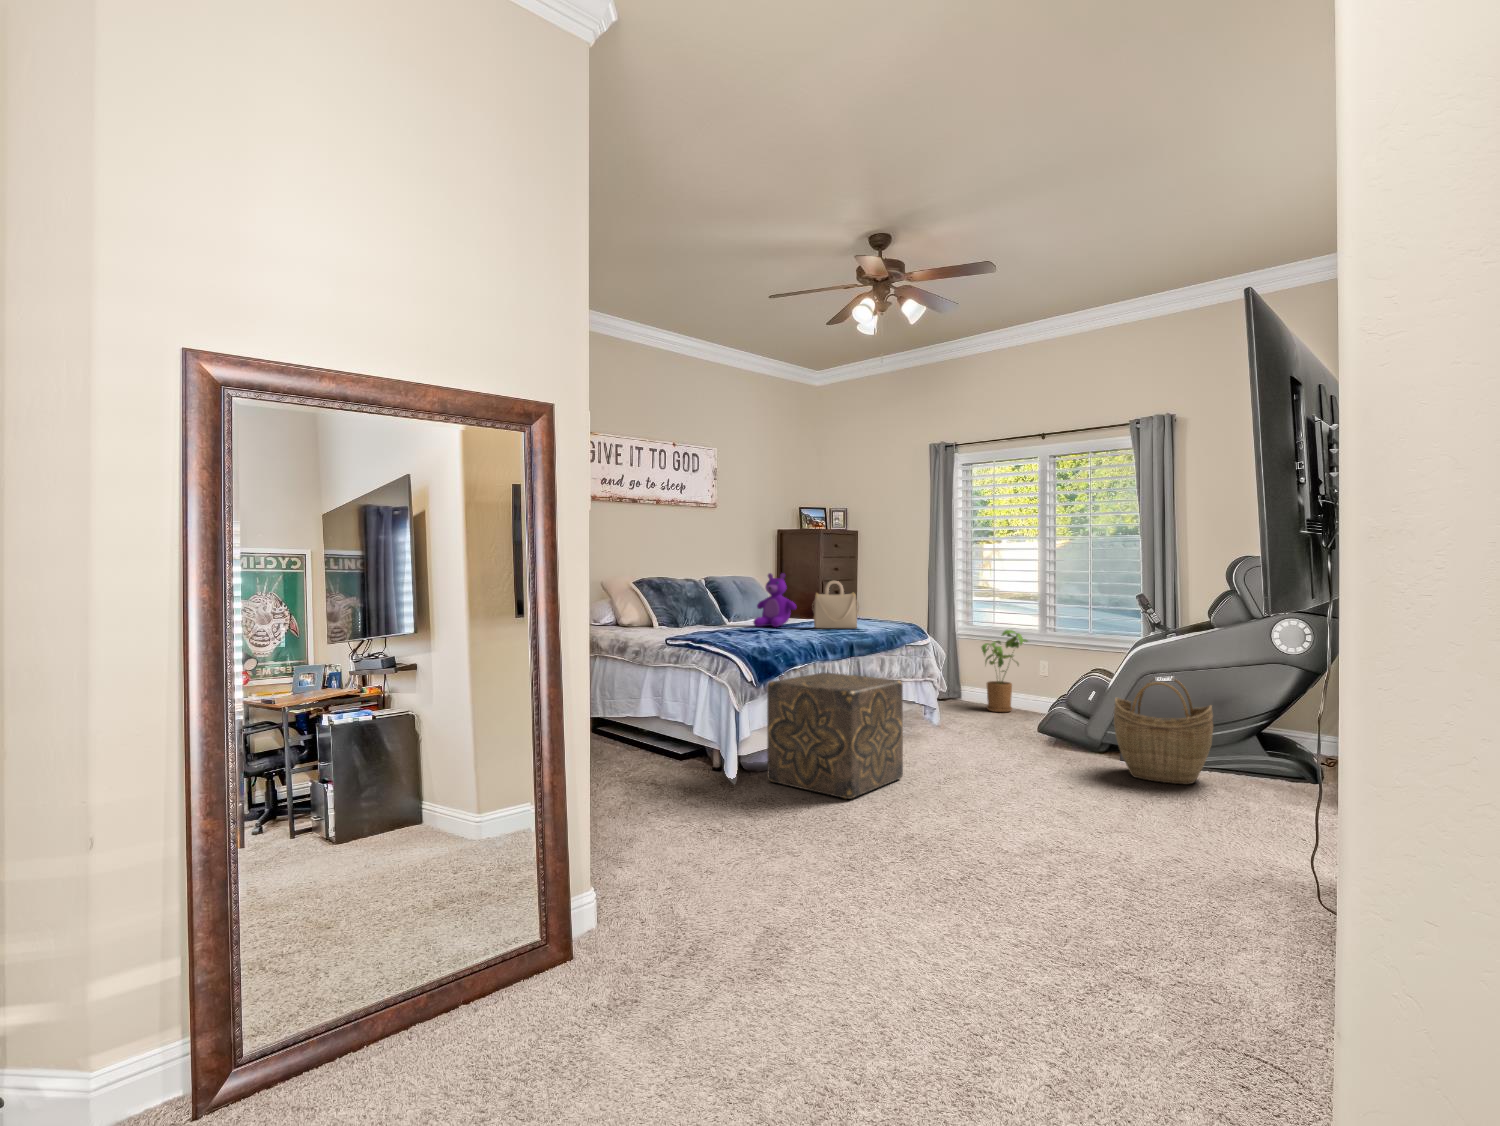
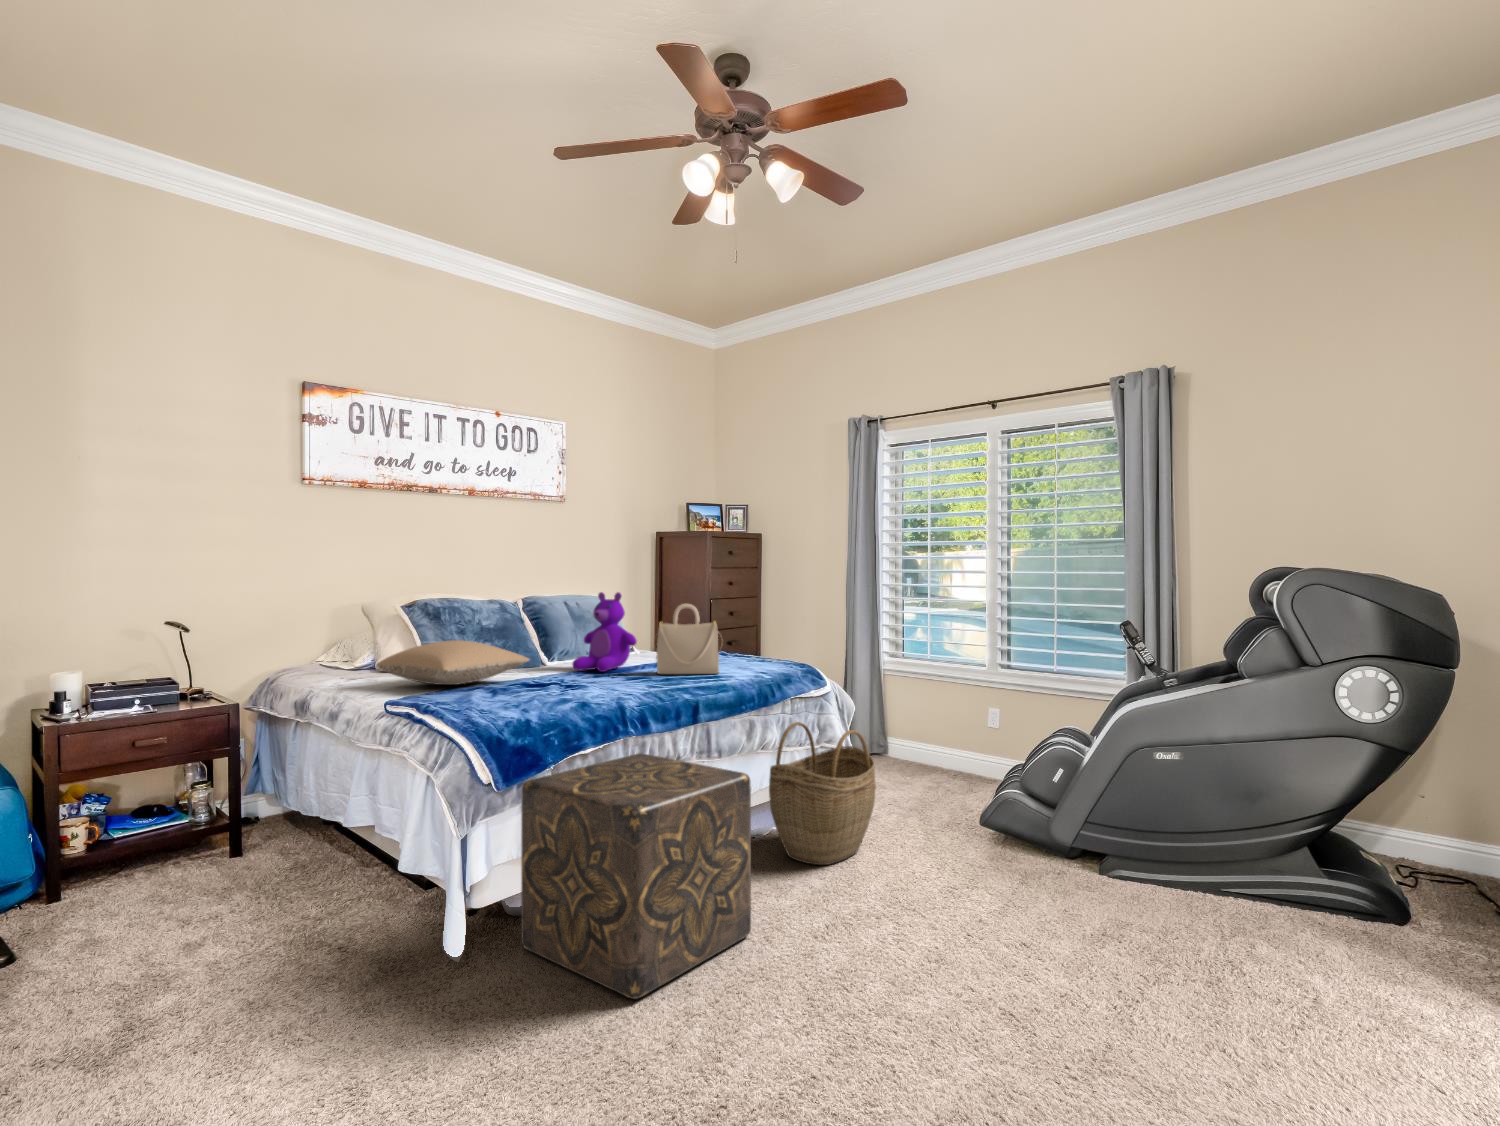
pillow: none [640,604,734,632] -> present [376,640,530,685]
house plant: present [982,630,1028,712] -> none [912,667,978,781]
woven basket: present [1114,679,1213,784] -> present [769,722,876,865]

